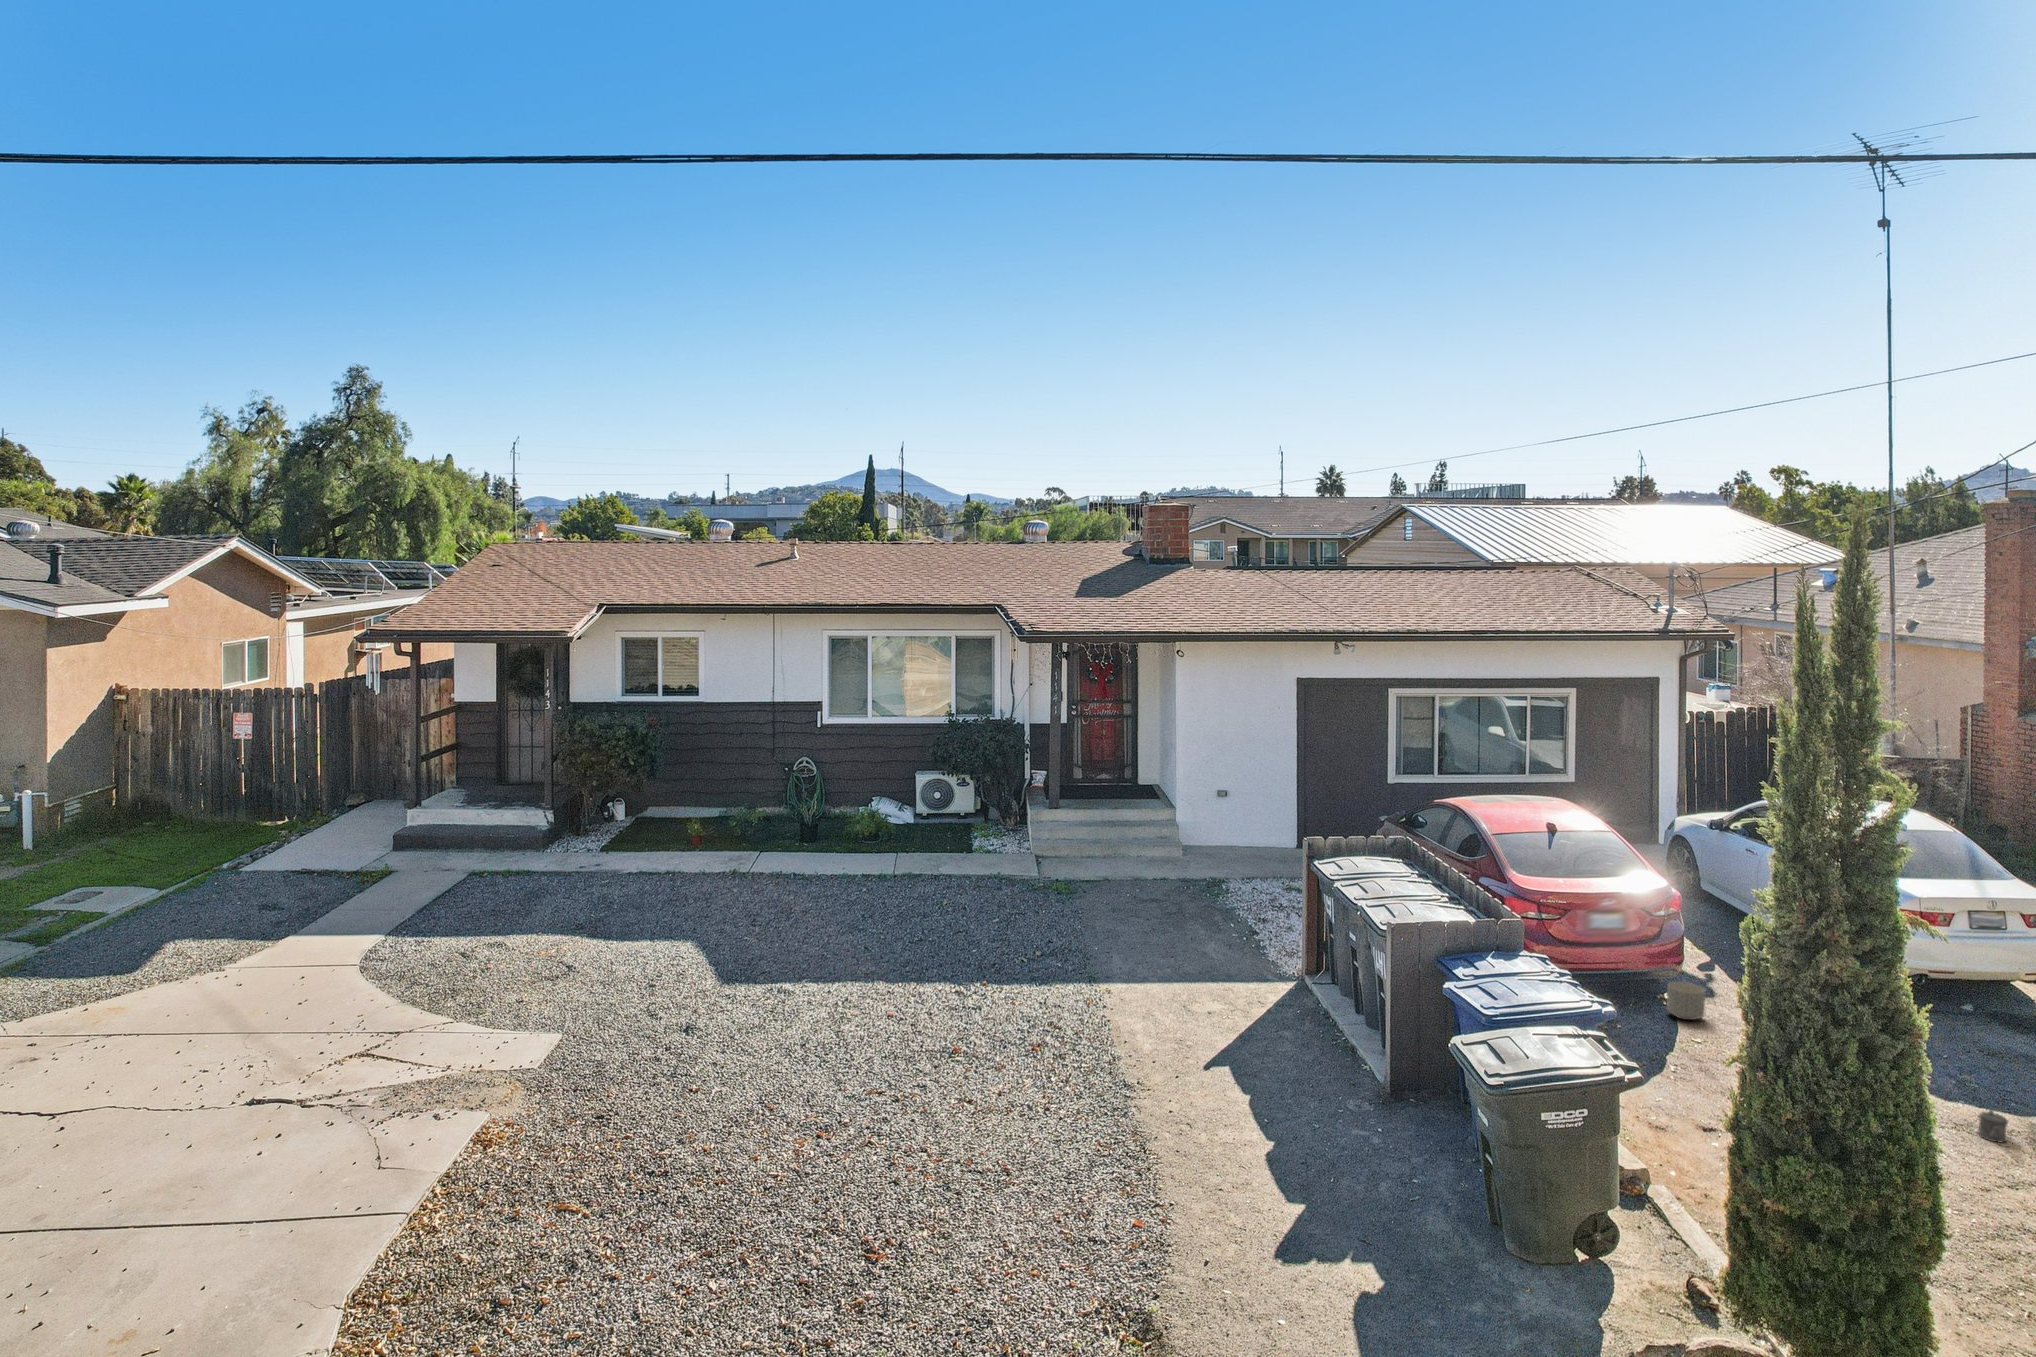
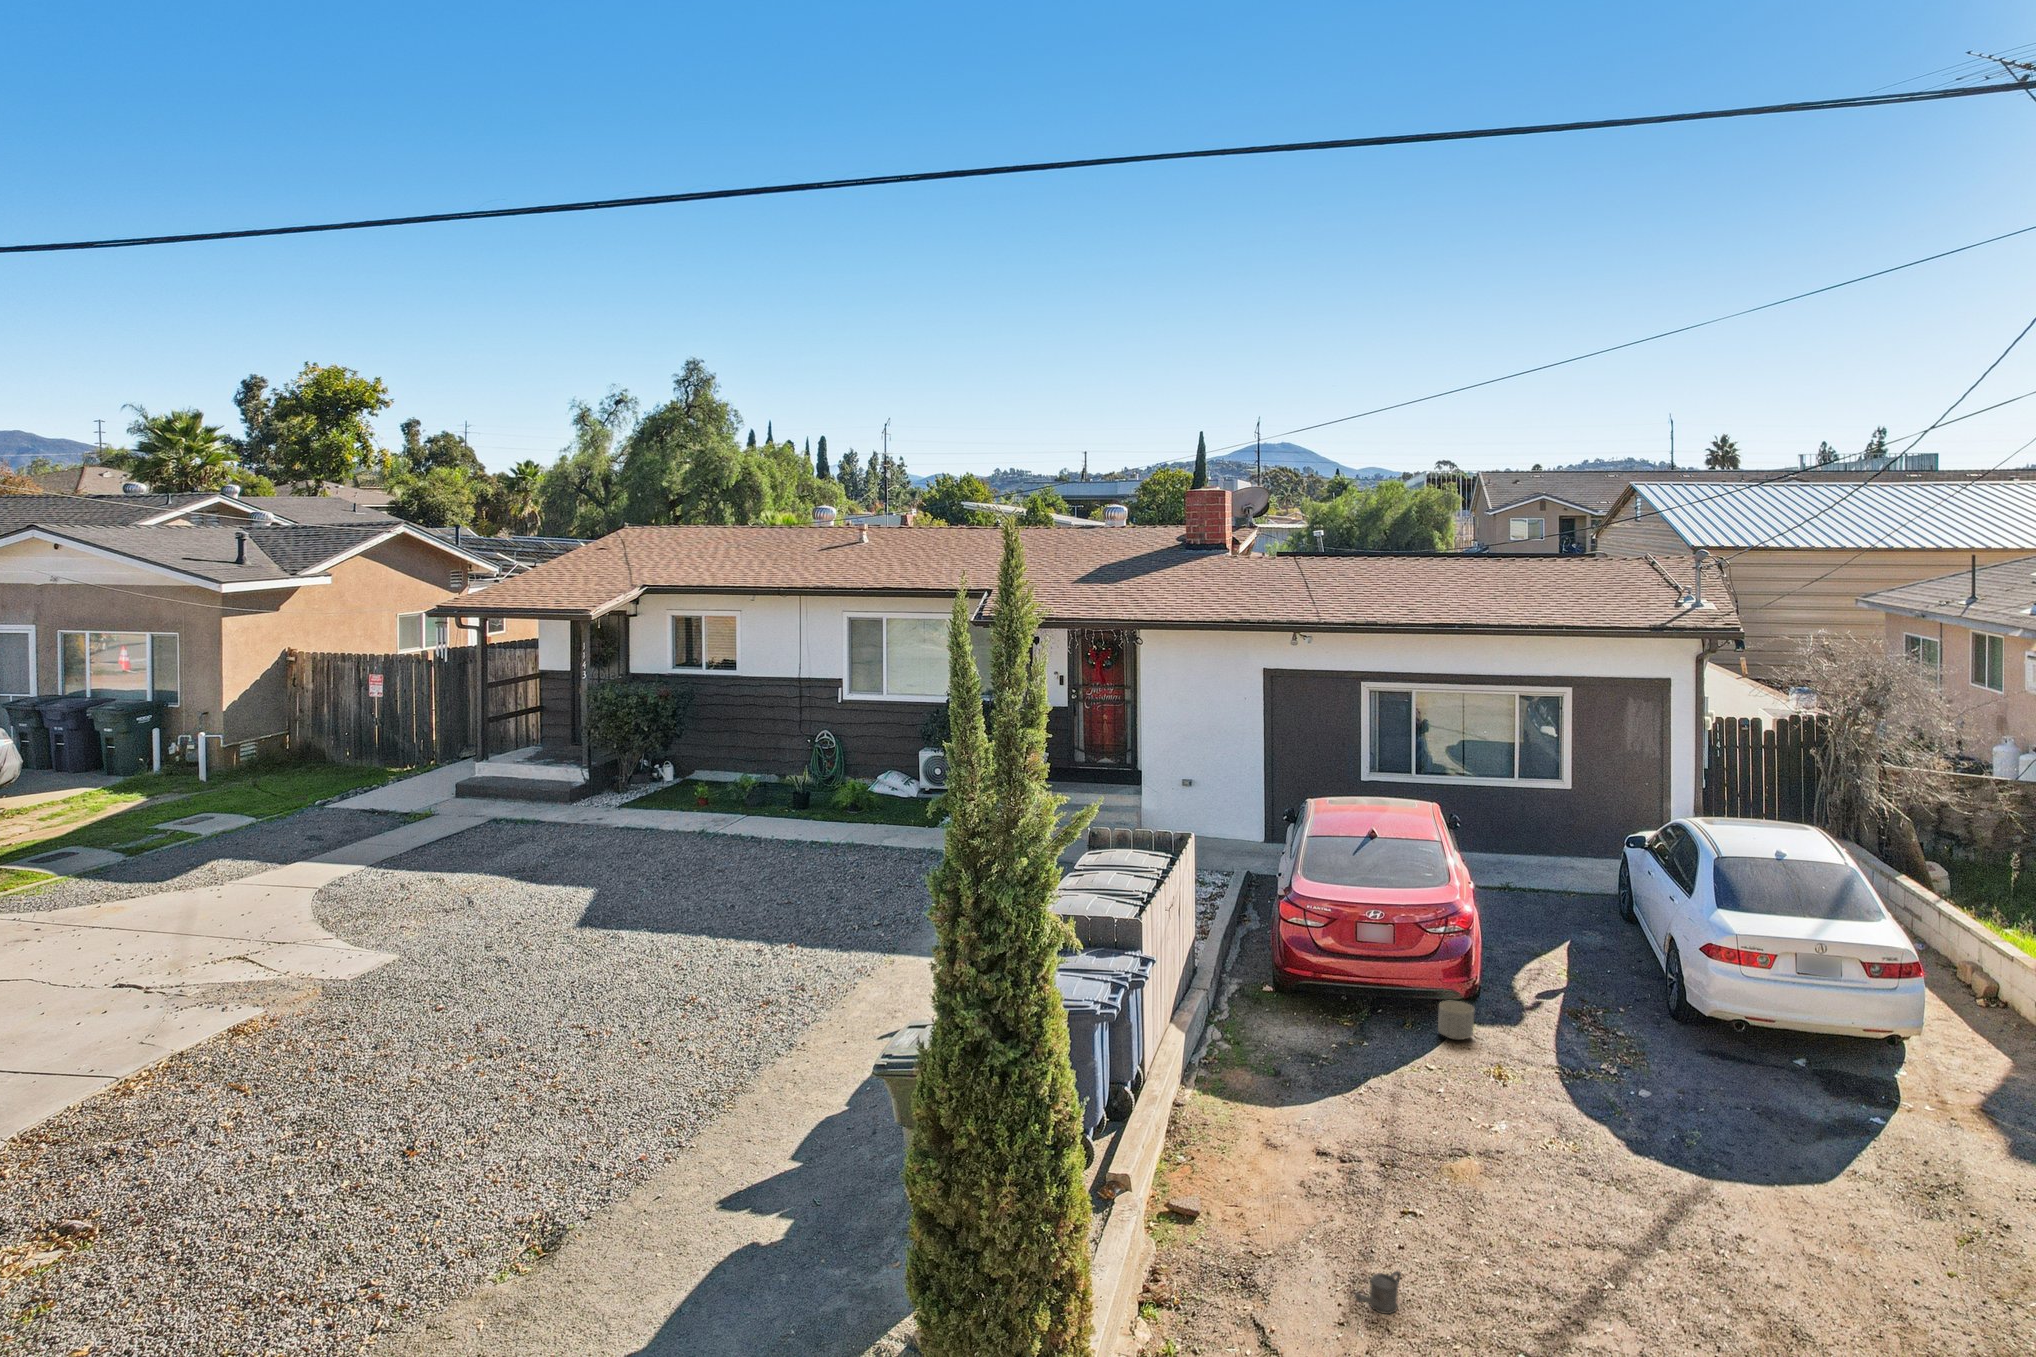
watering can: present [1978,1110,2008,1142] -> present [1355,1271,1401,1314]

